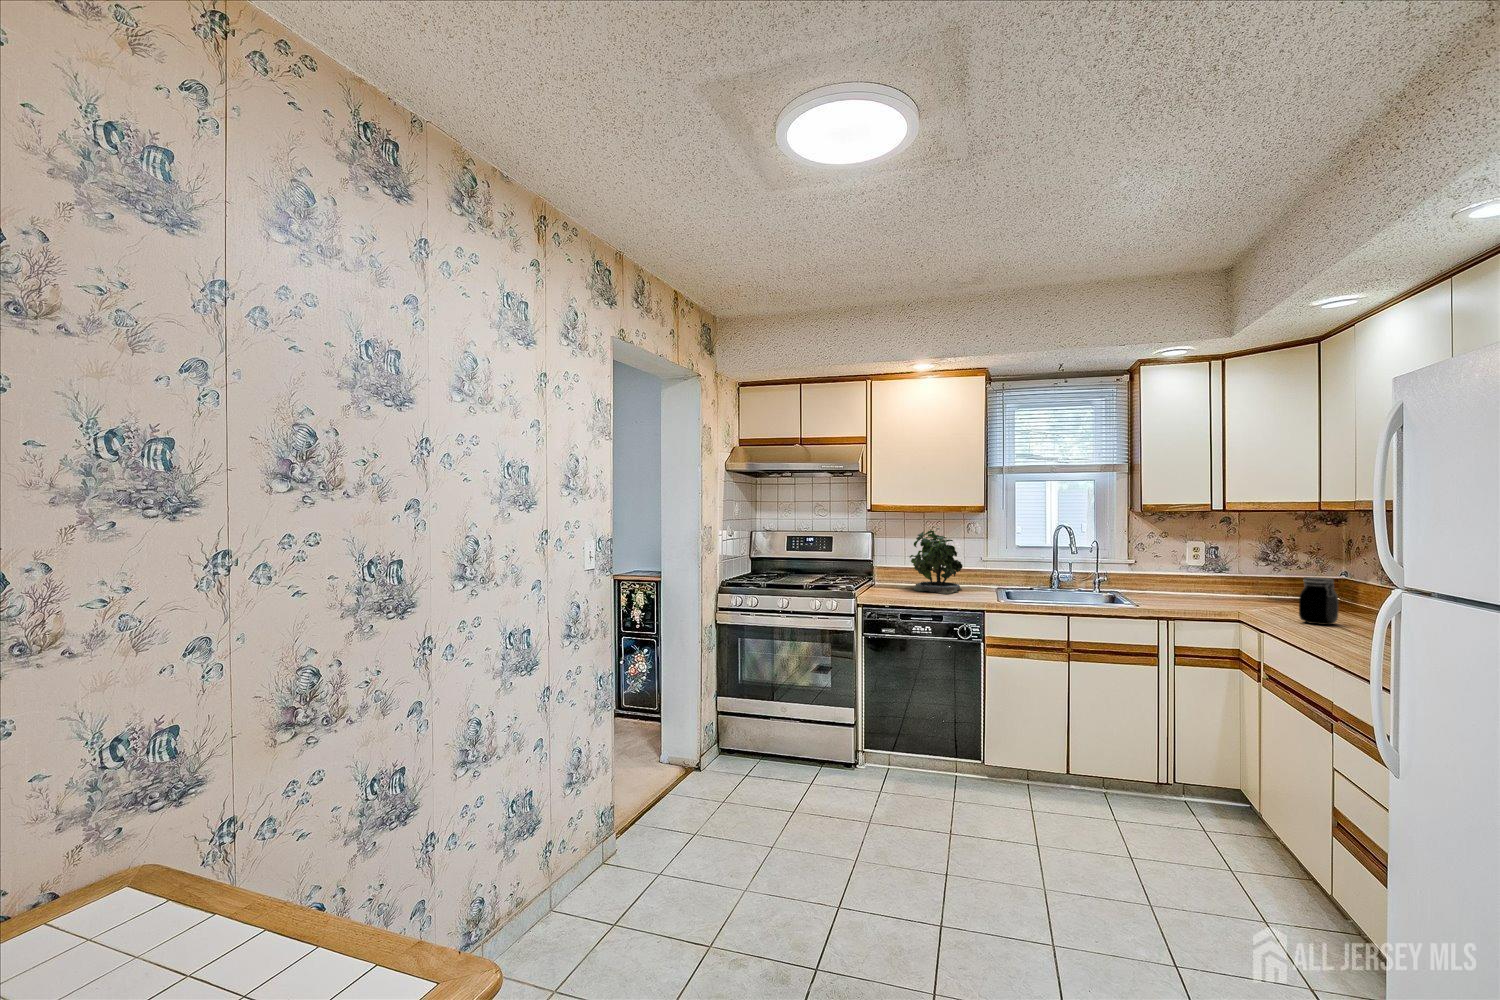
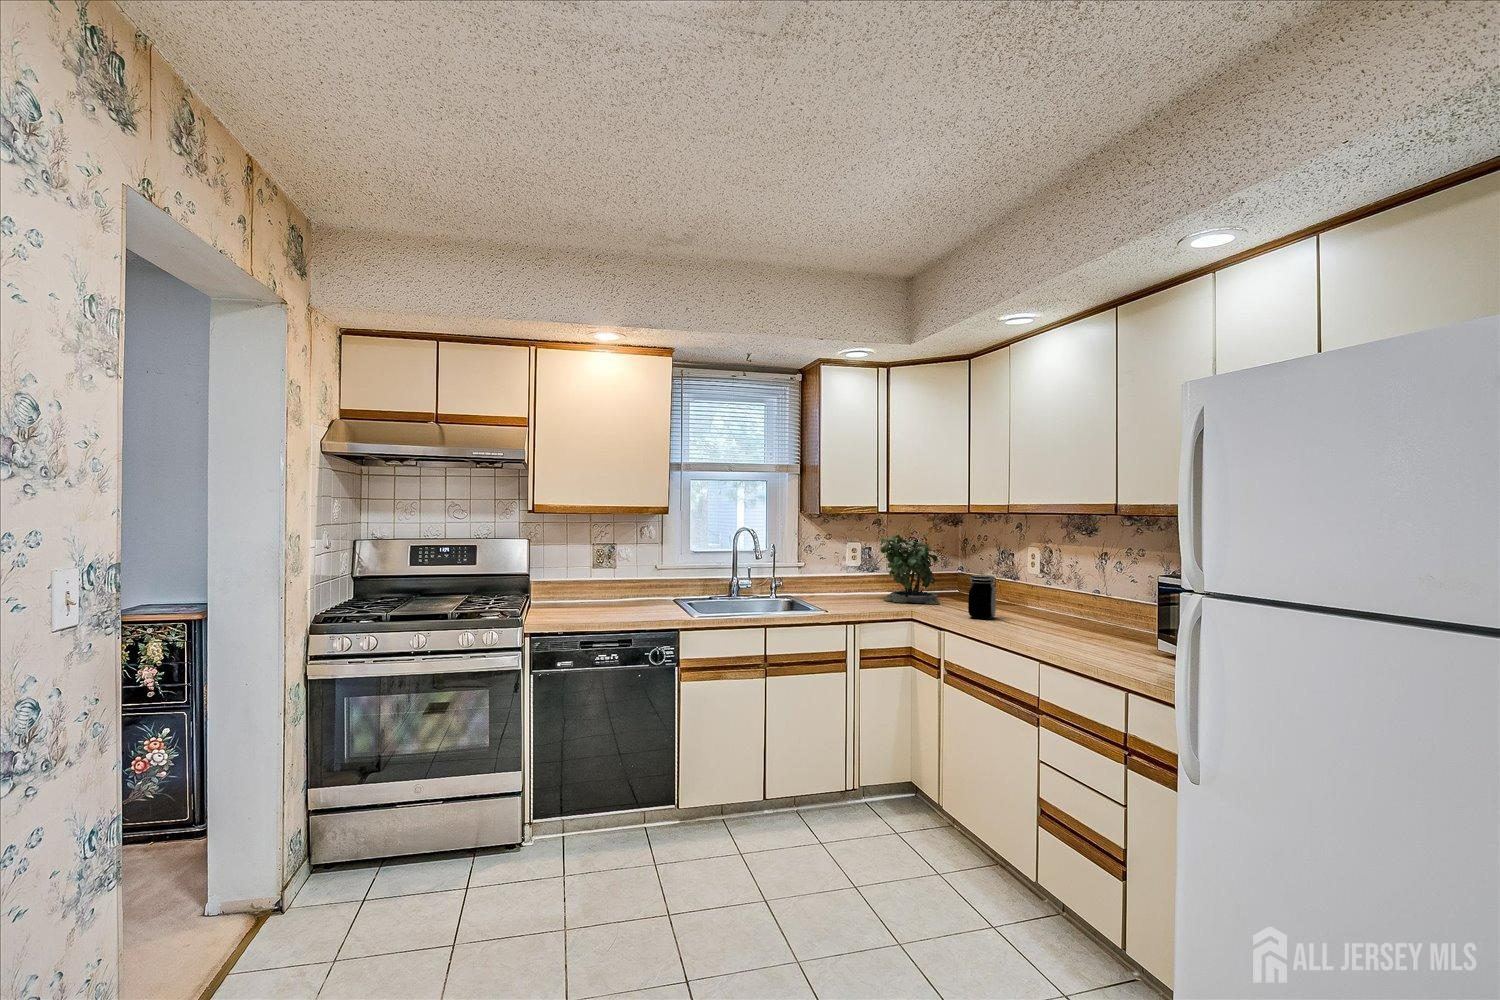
potted plant: present [910,528,962,594] -> present [880,532,939,604]

